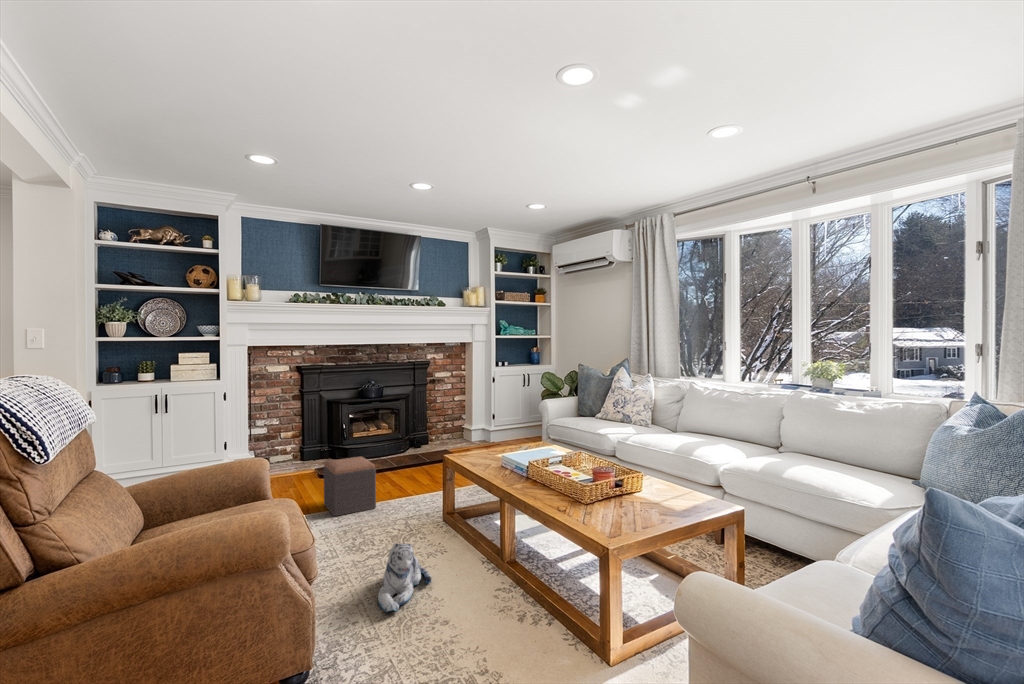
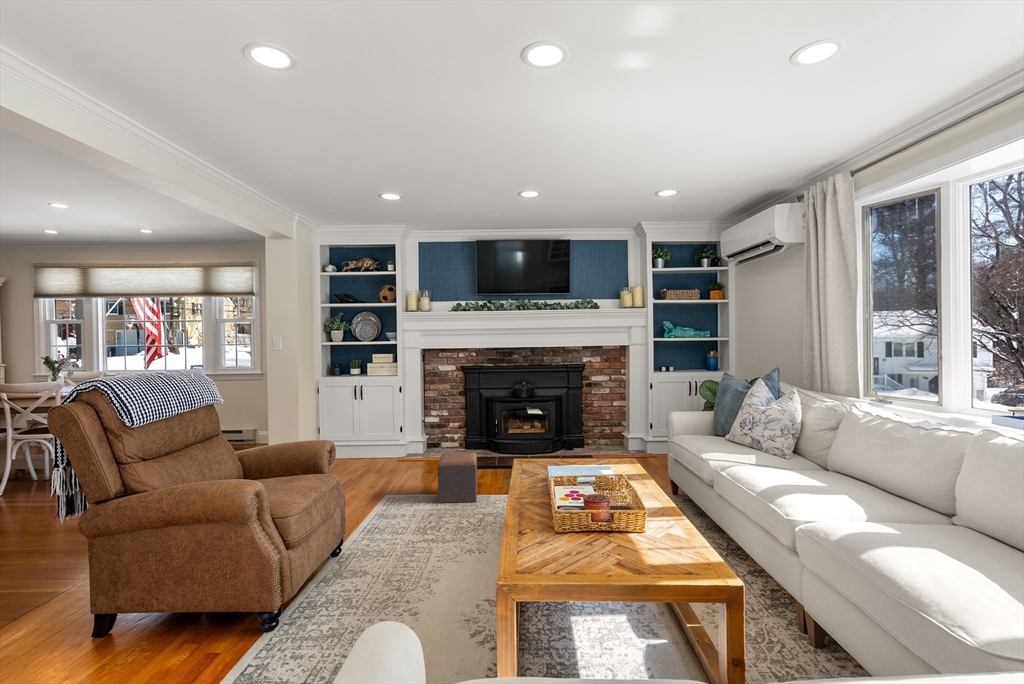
plush toy: present [377,543,431,613] -> none [387,534,454,595]

